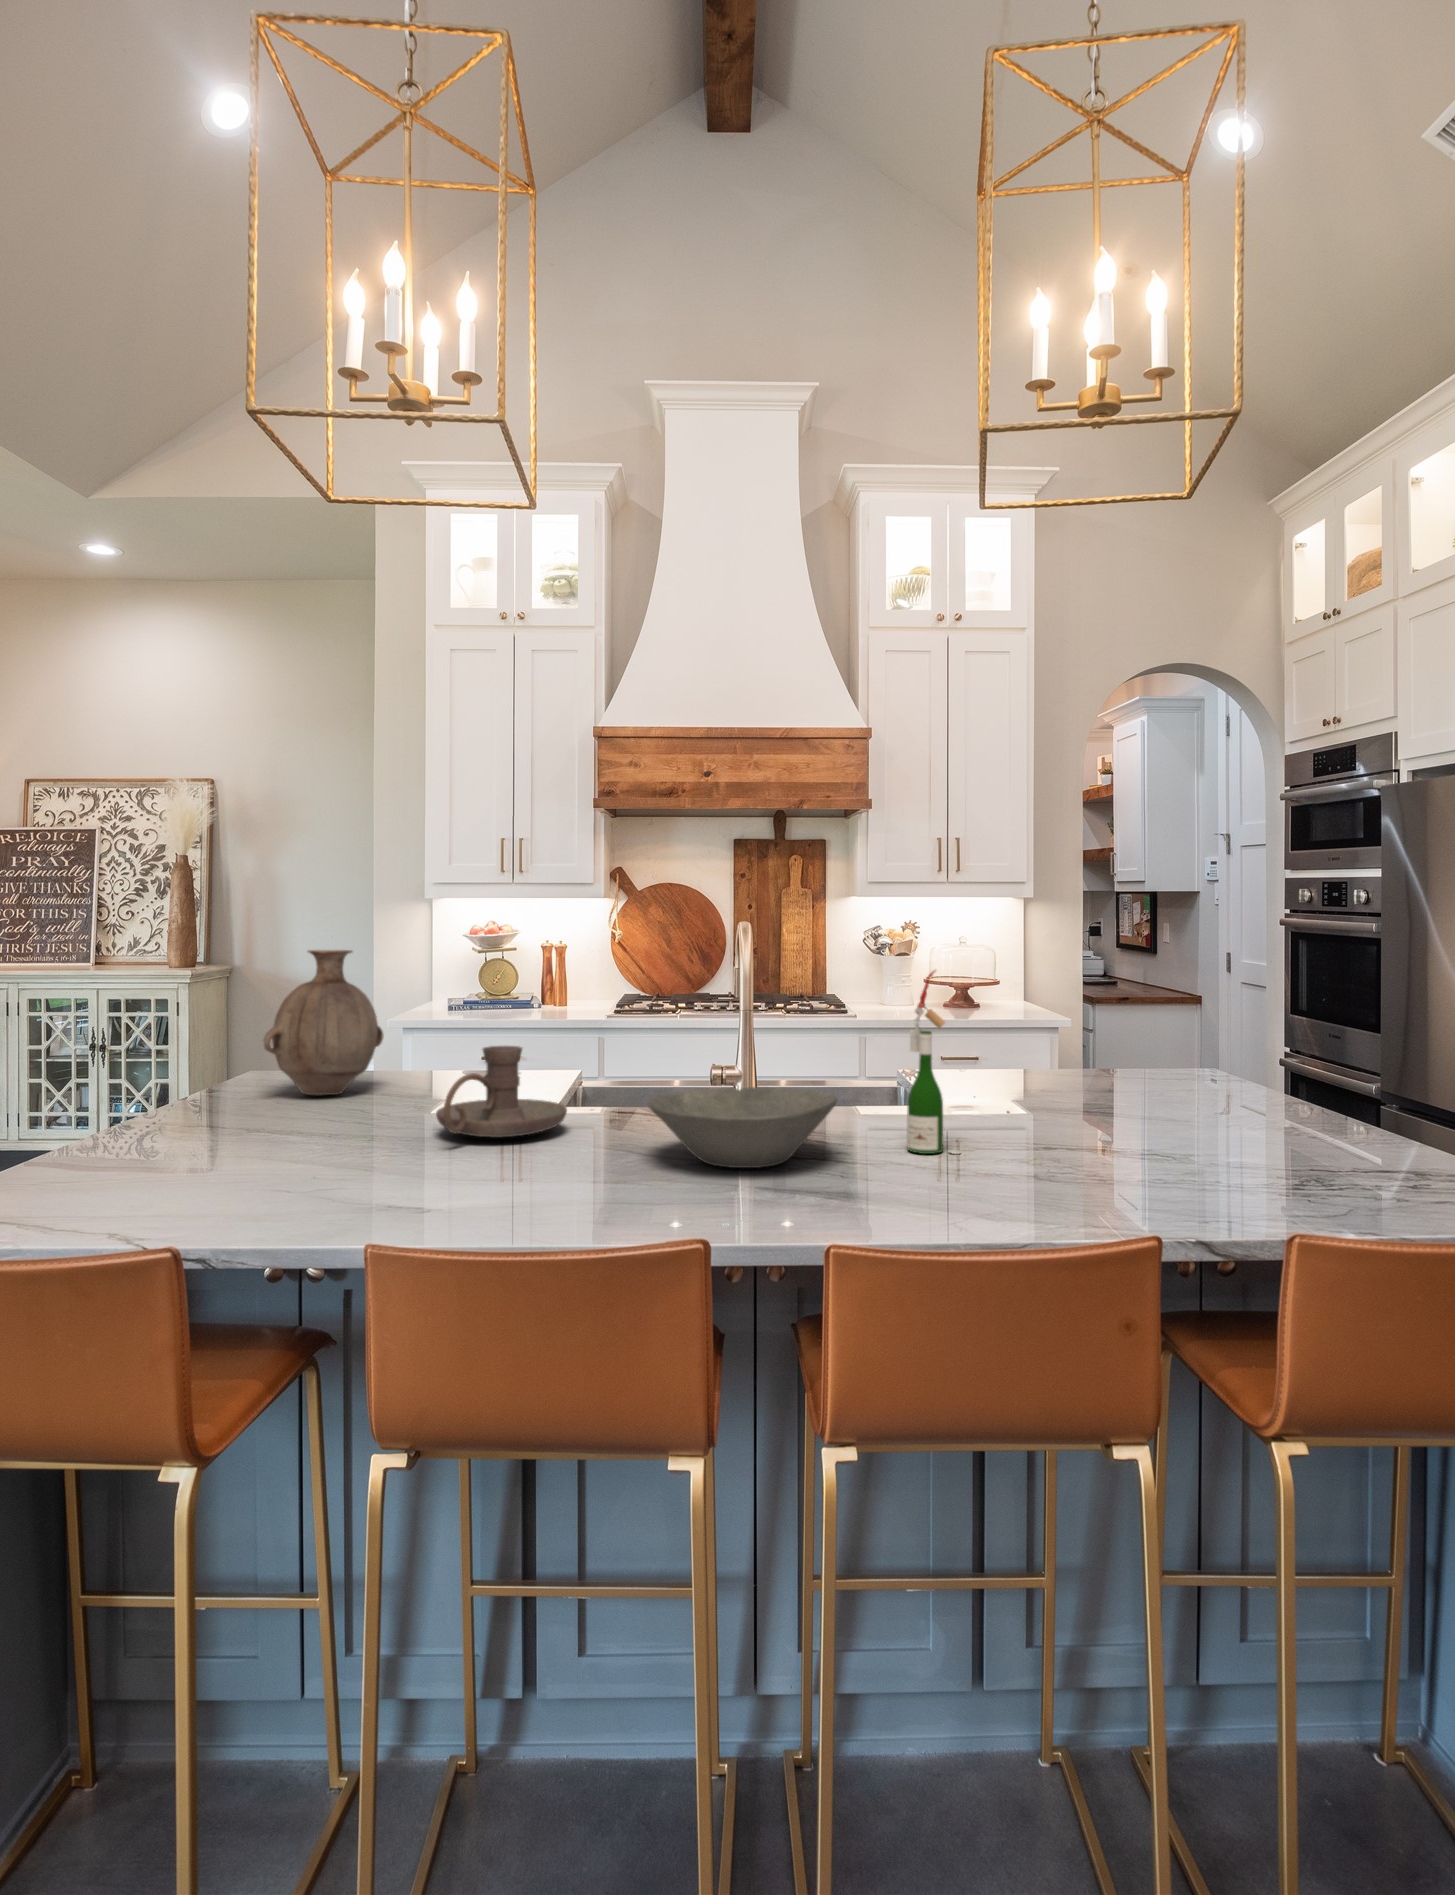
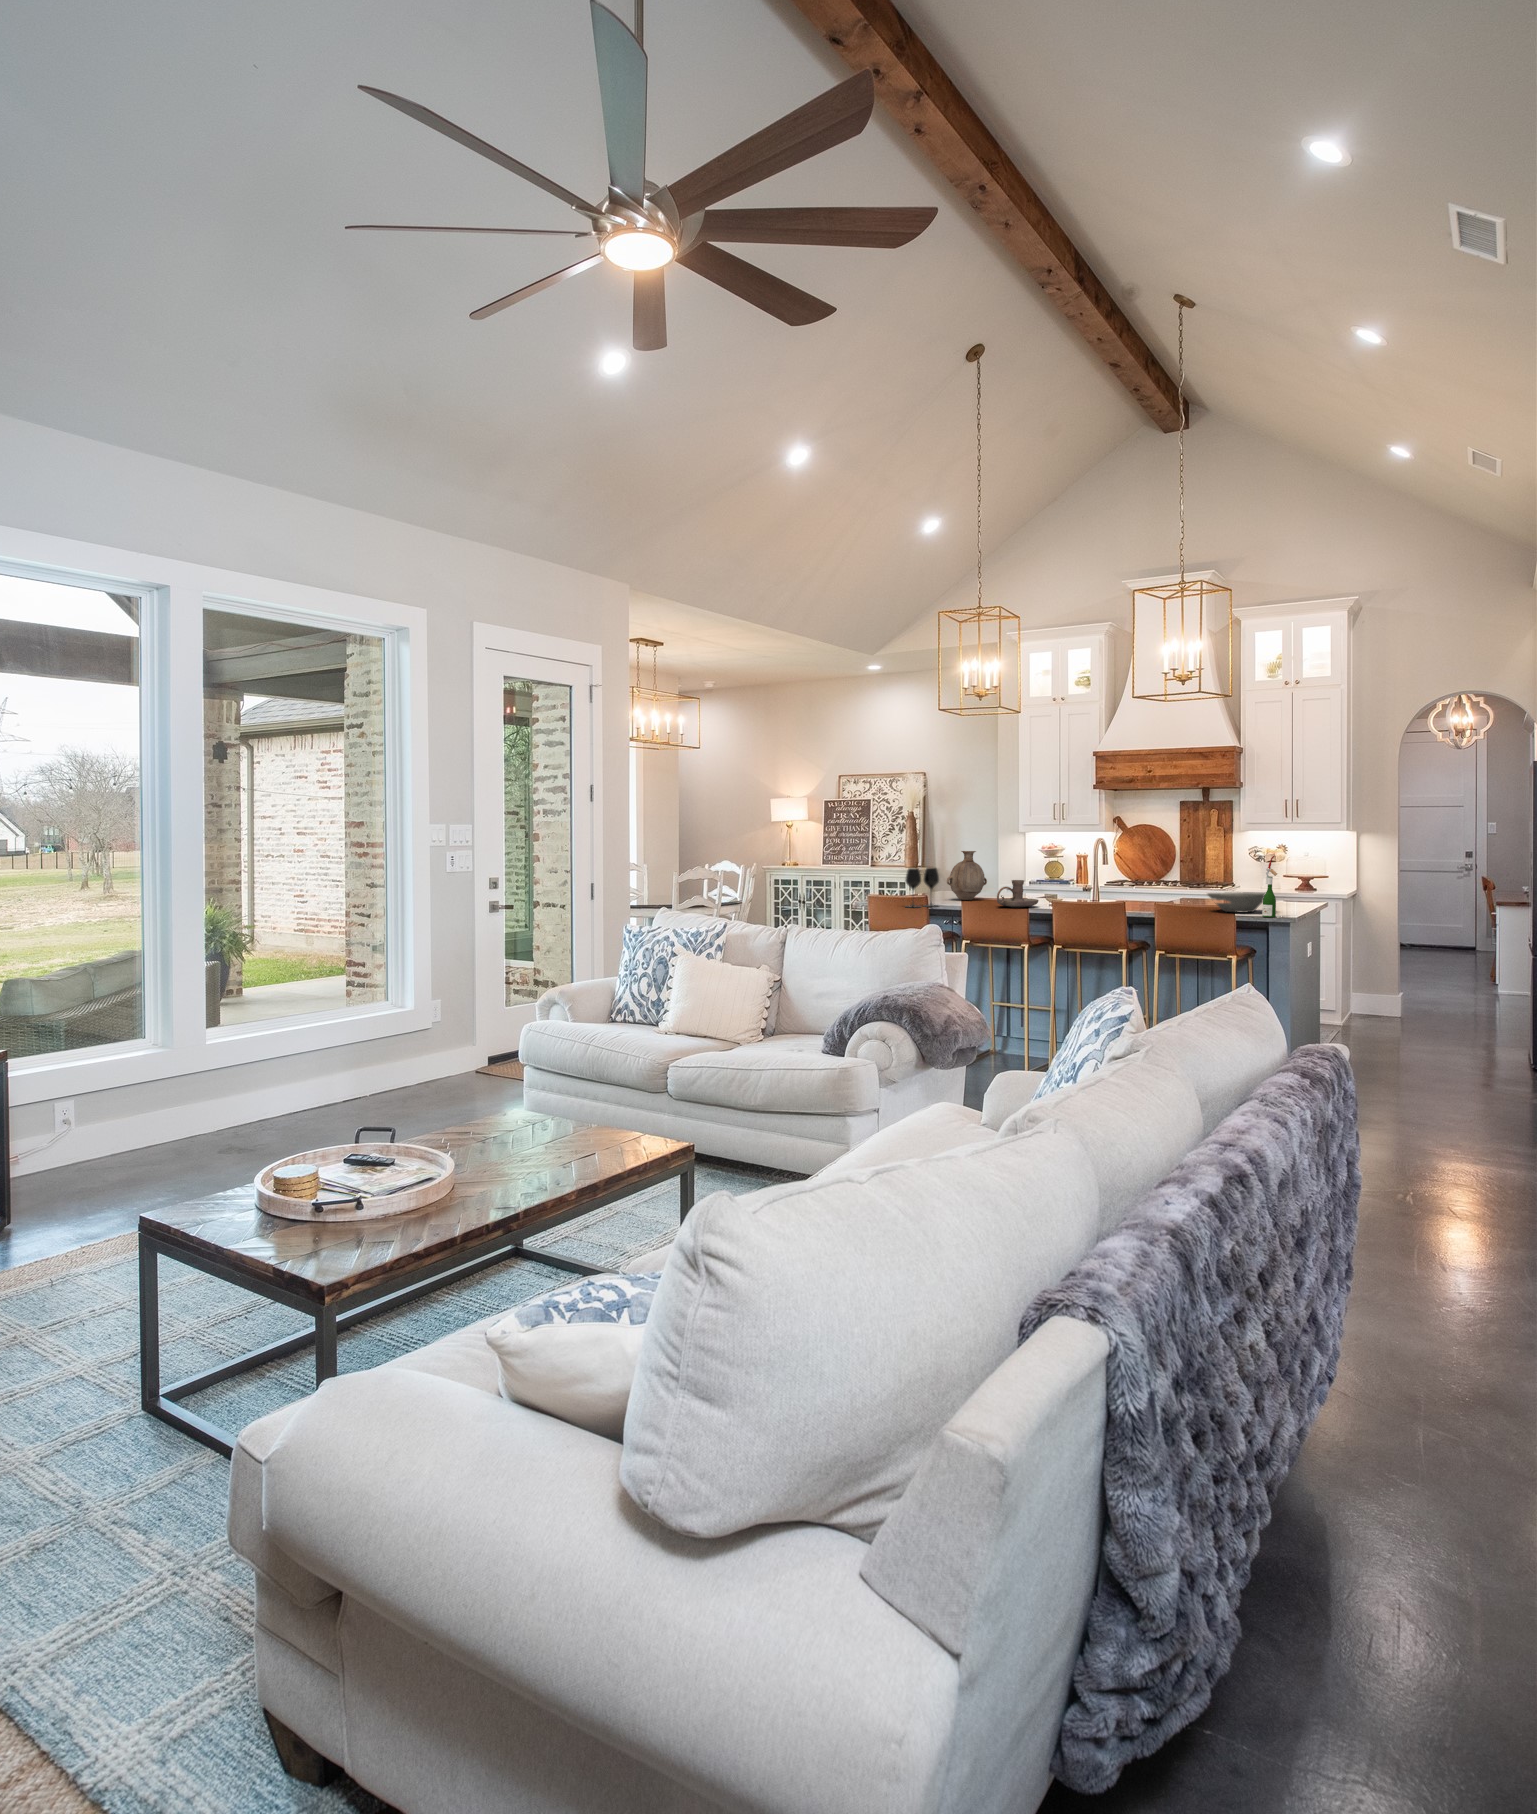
wine bottle: present [907,971,961,1154] -> present [1262,856,1279,917]
wine glass: none [107,1015,240,1166] -> present [905,868,939,908]
bowl: present [648,1087,837,1168] -> present [1208,893,1265,913]

